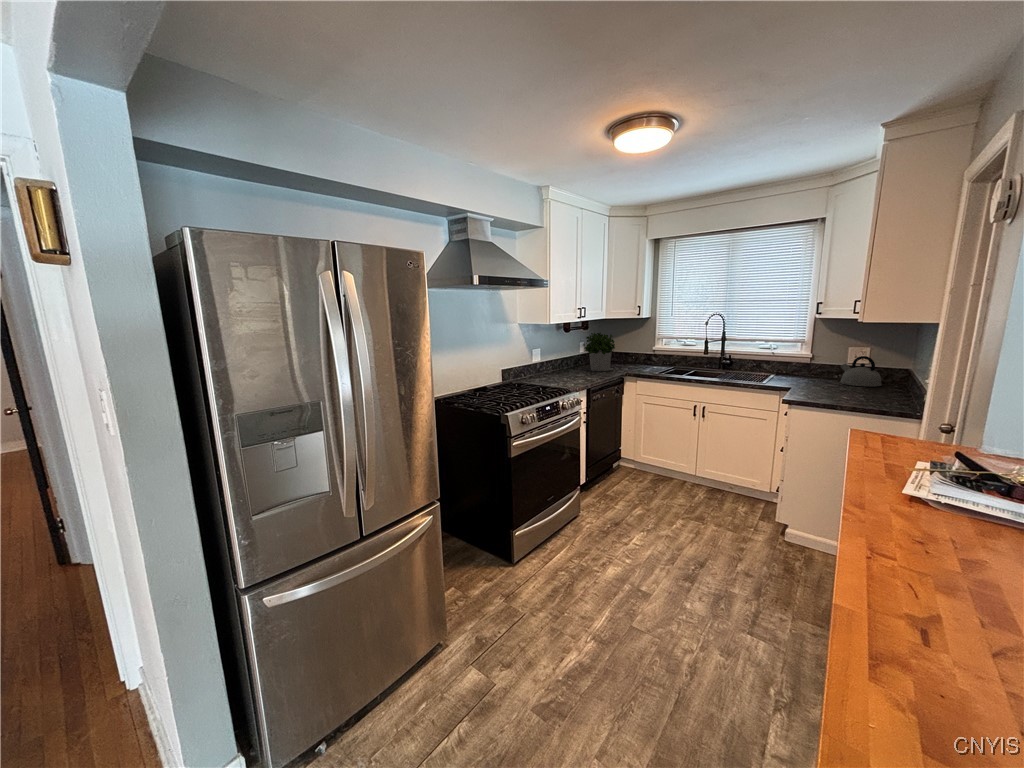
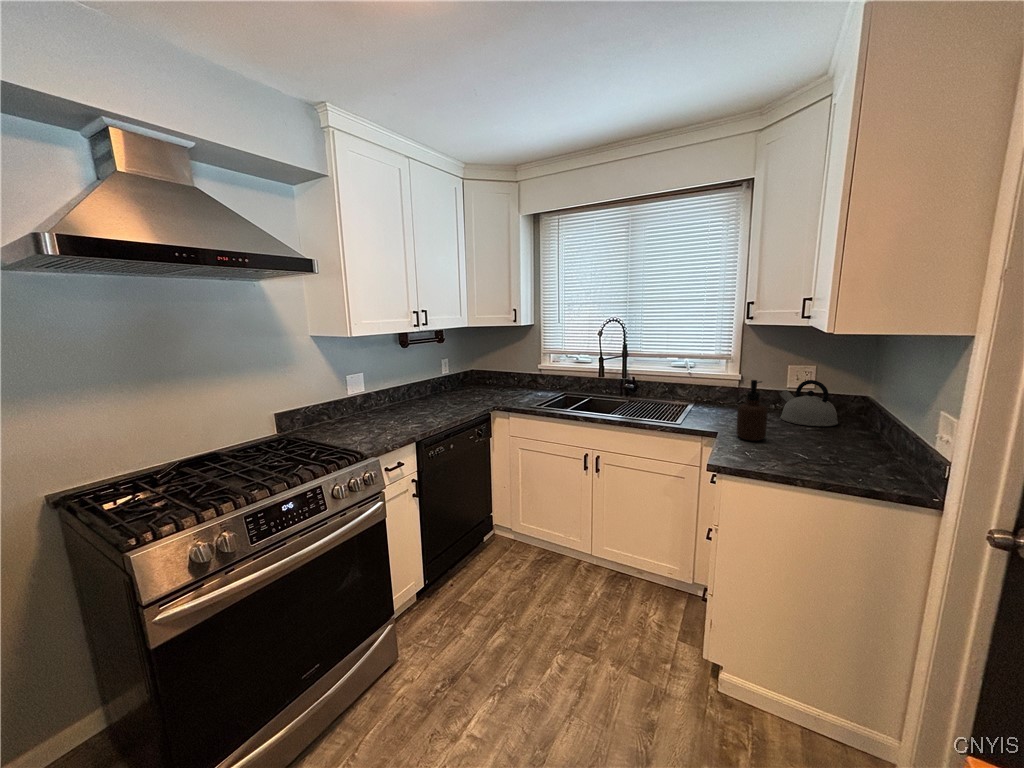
potted plant: present [583,333,615,371] -> none [432,346,479,404]
soap dispenser: none [805,353,827,391] -> present [736,380,768,441]

